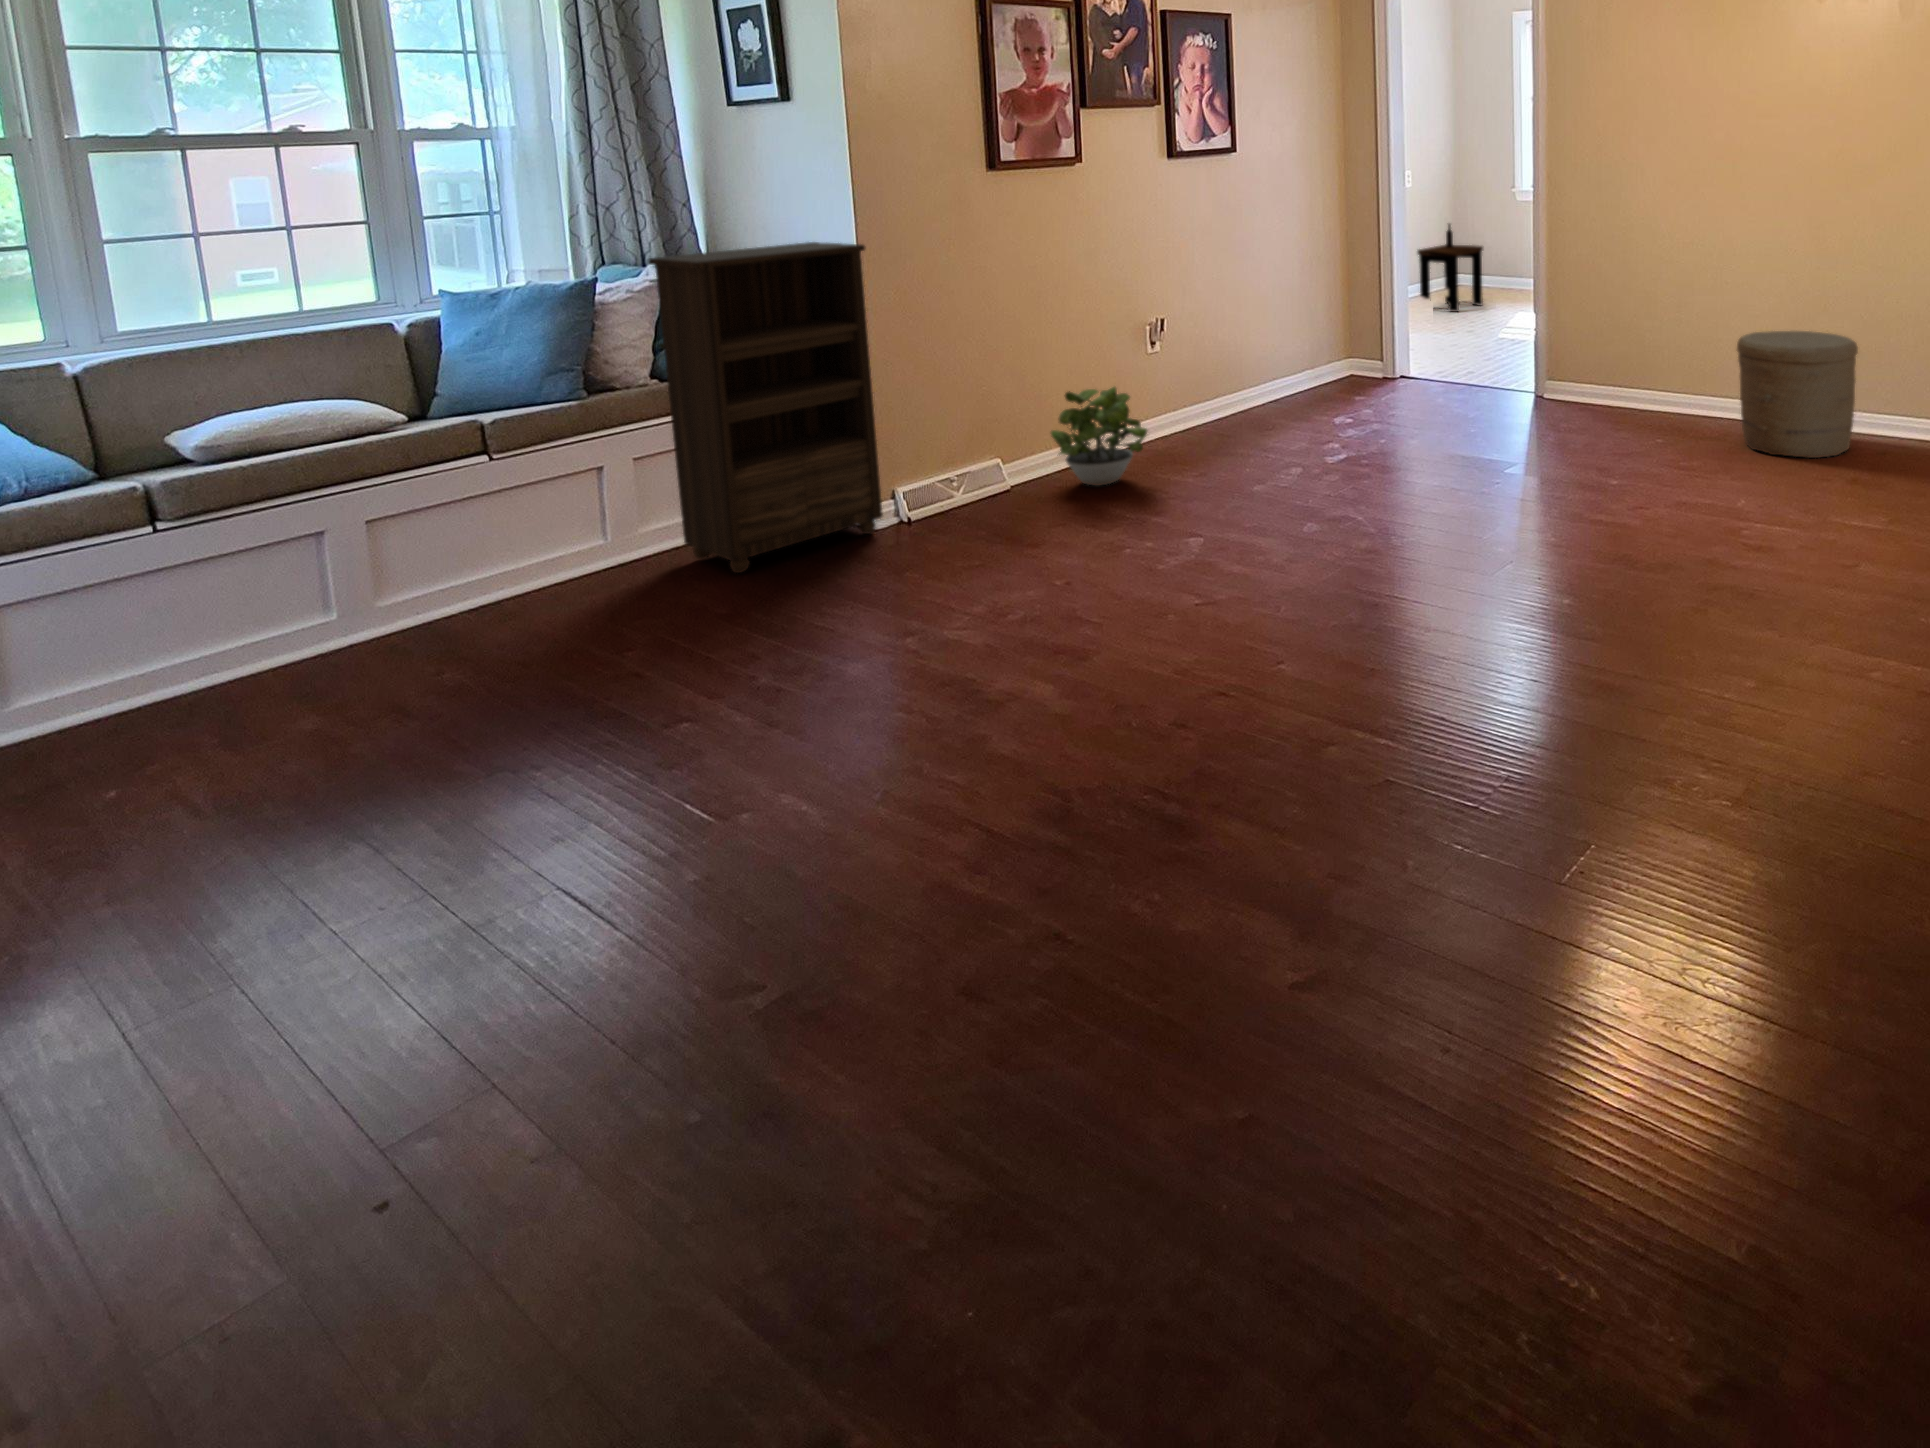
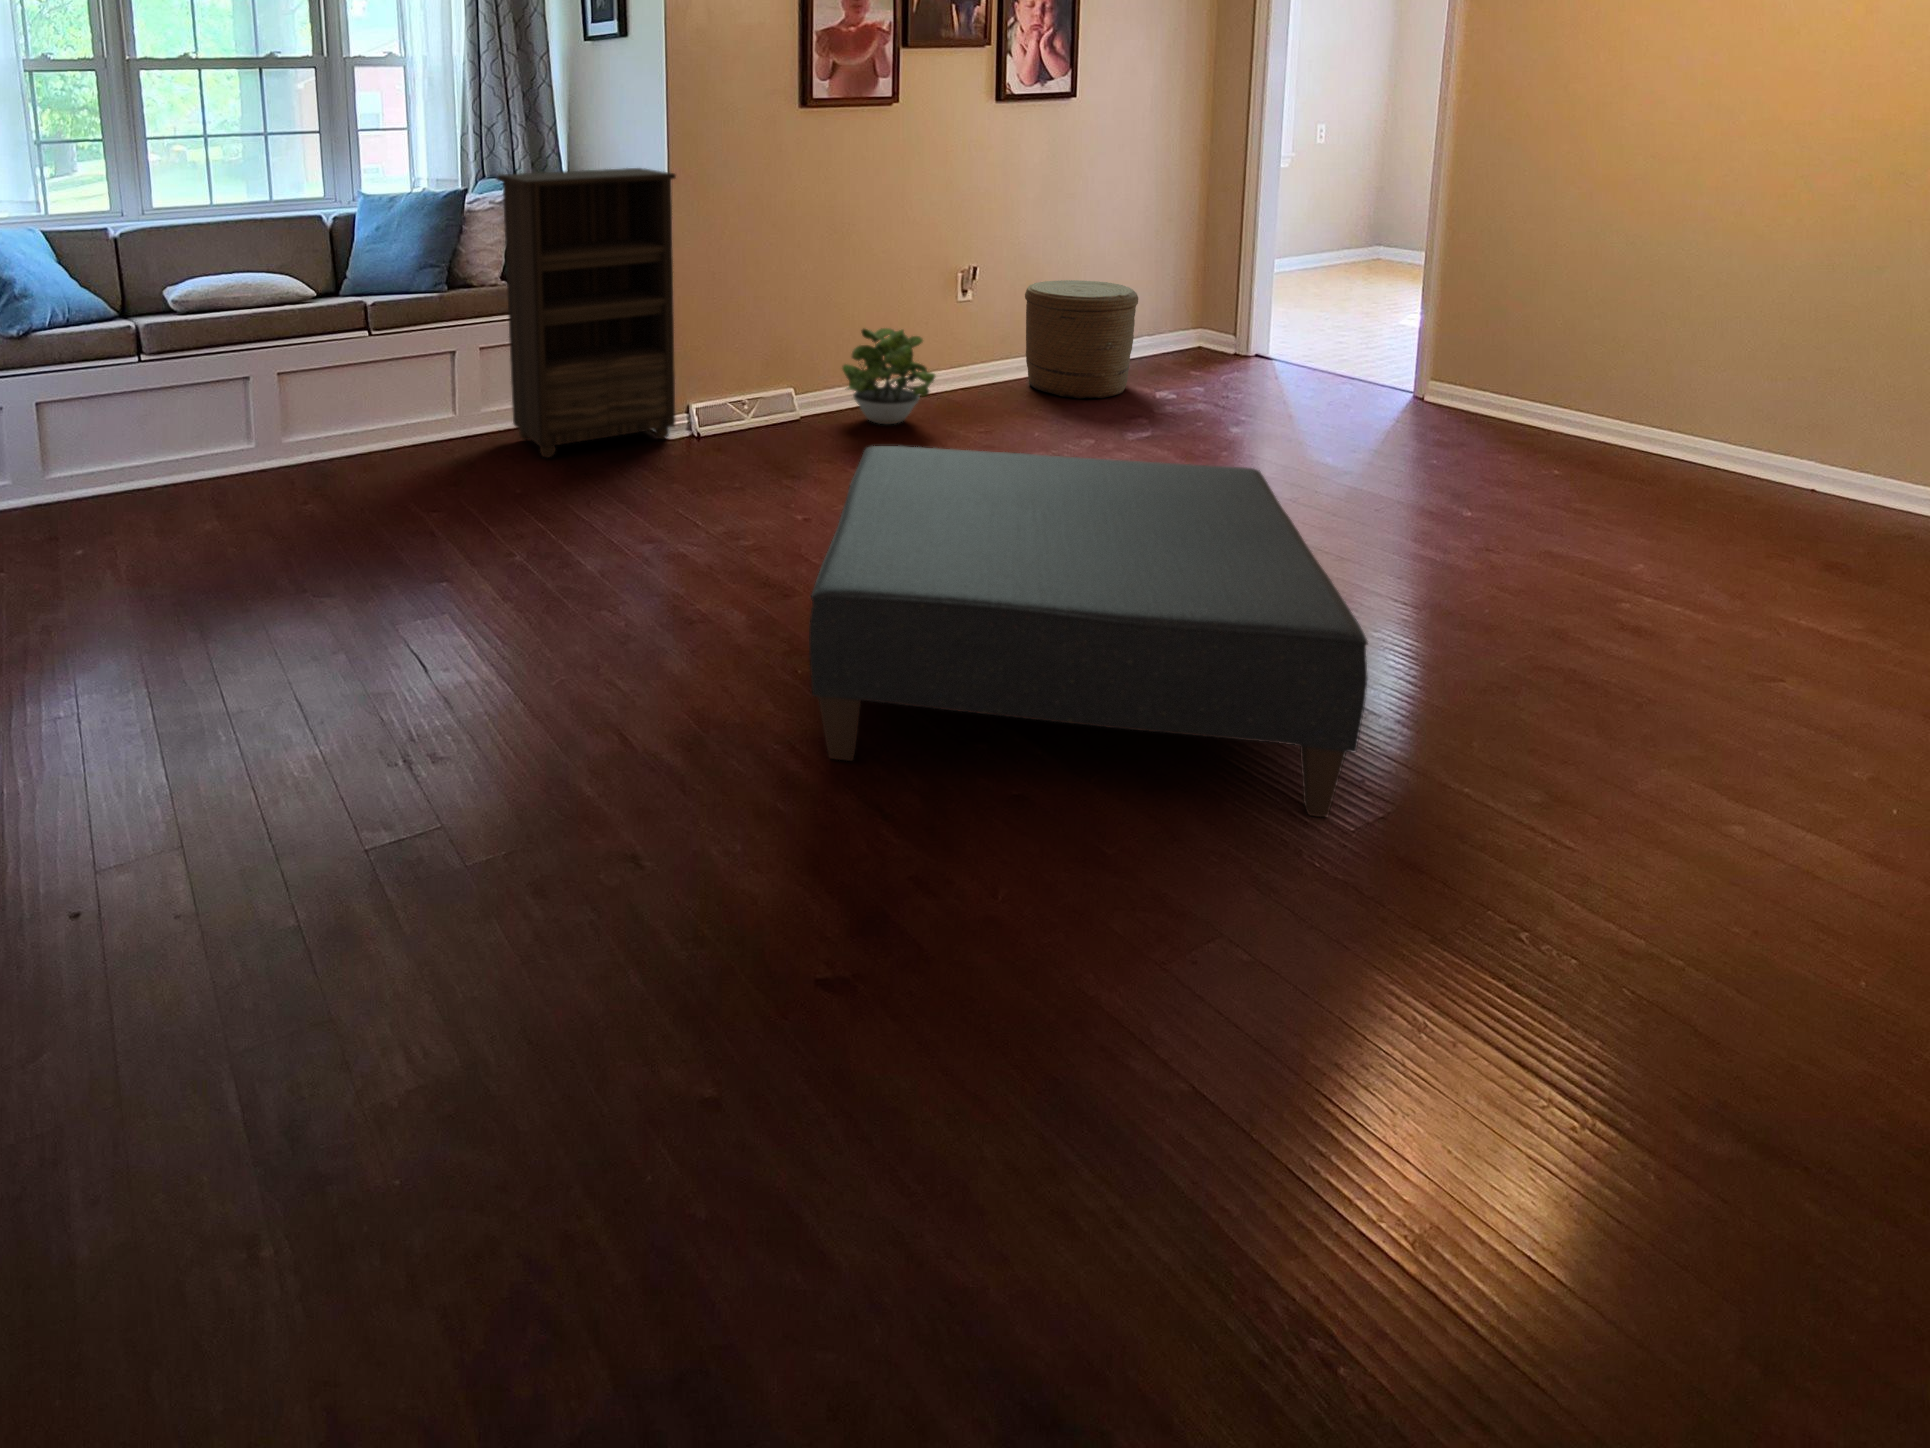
side table: present [1417,224,1483,312] -> none [1302,183,1388,283]
woven basket: present [1737,331,1858,458] -> present [1025,280,1138,399]
ottoman: none [1136,463,1617,782] -> present [809,446,1368,817]

